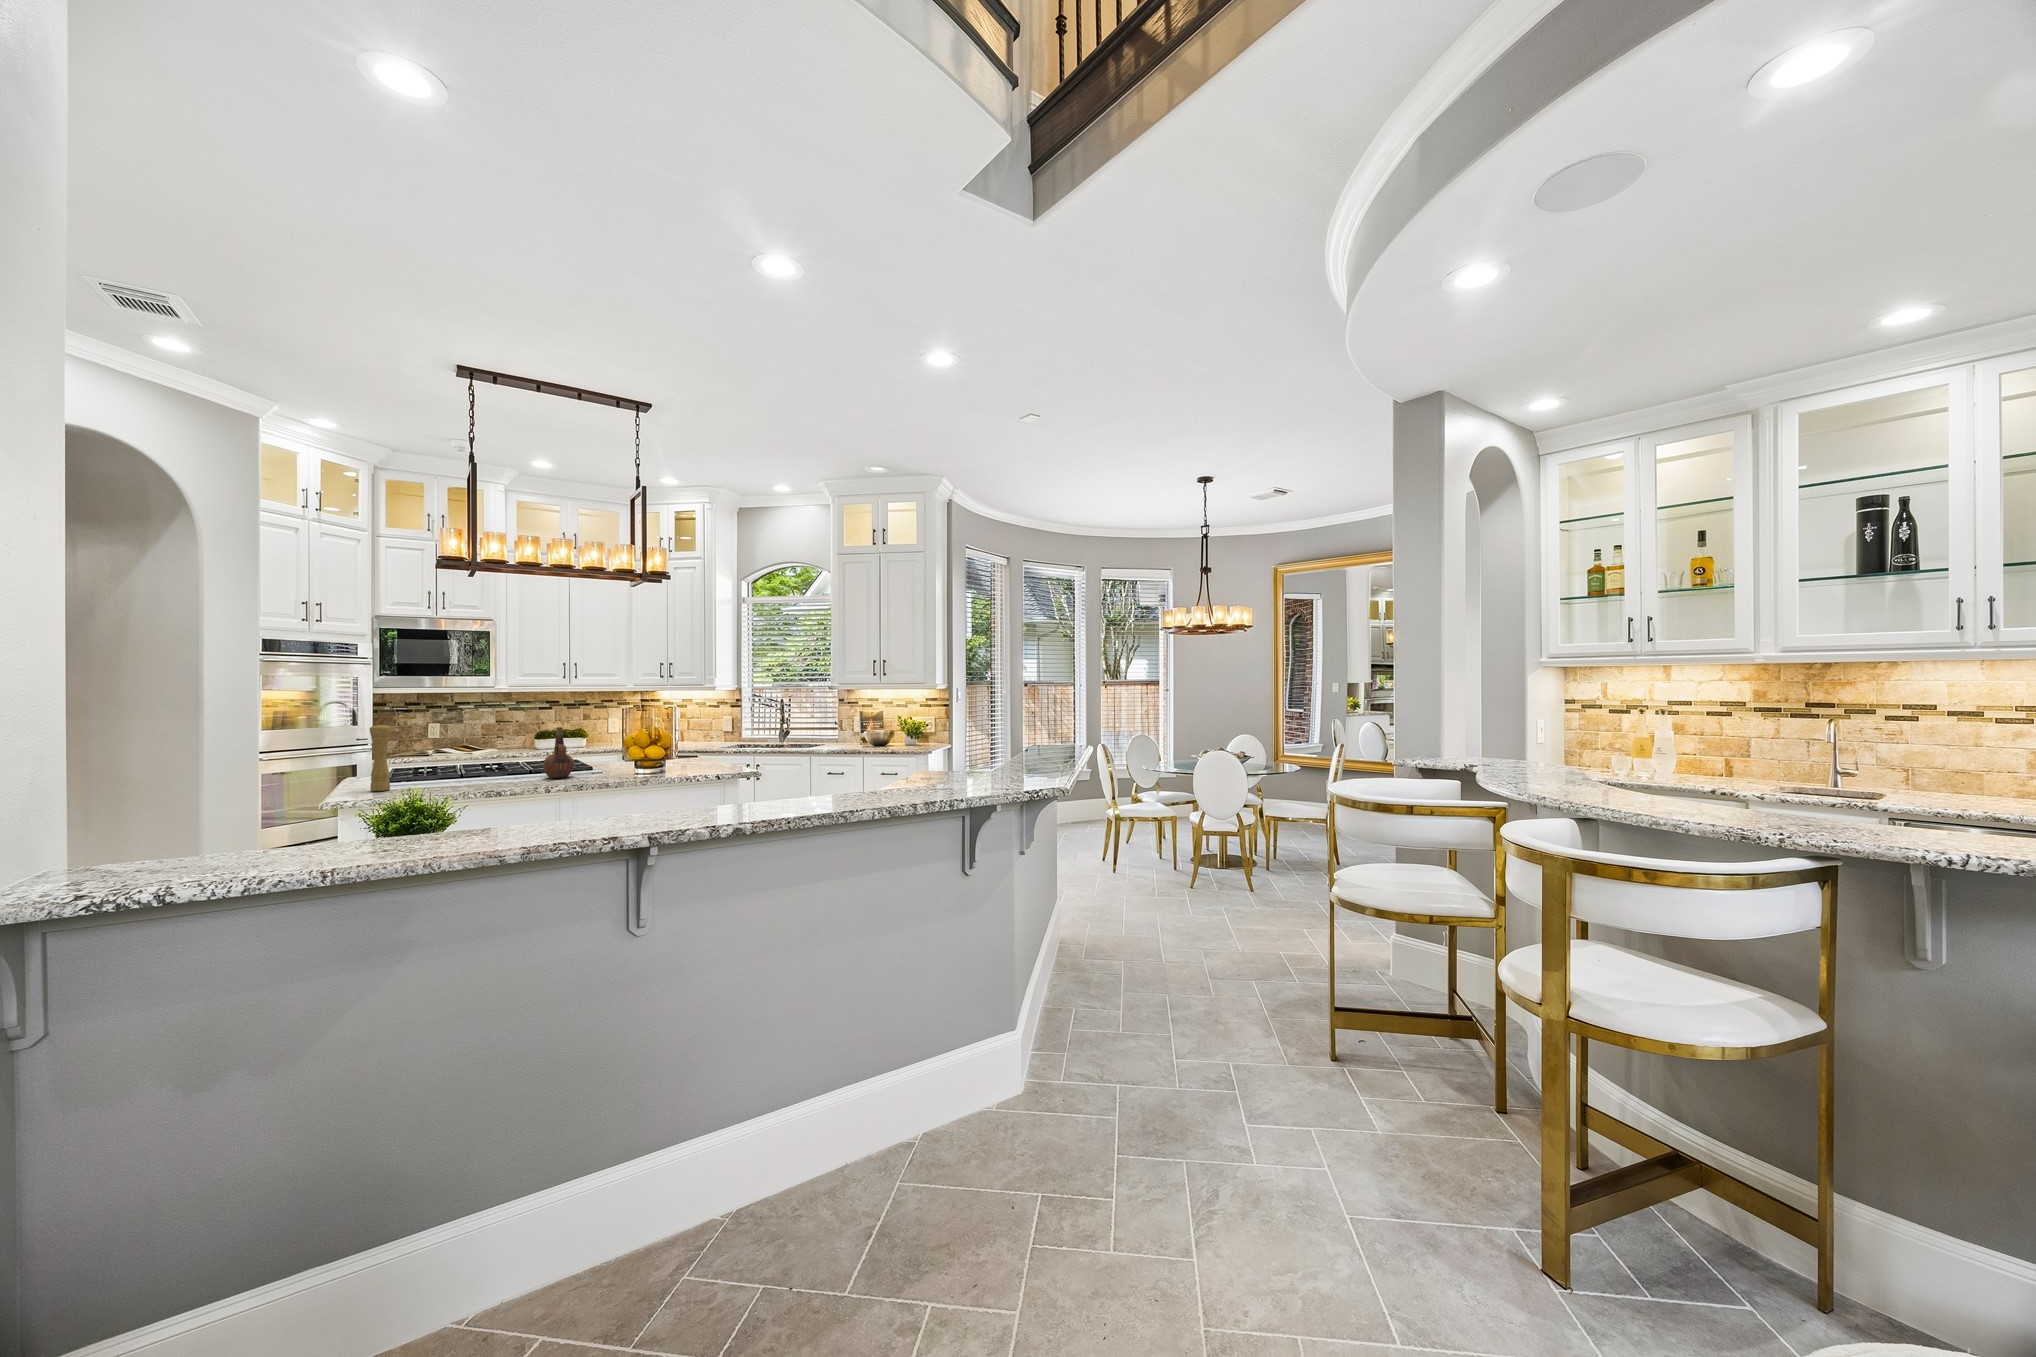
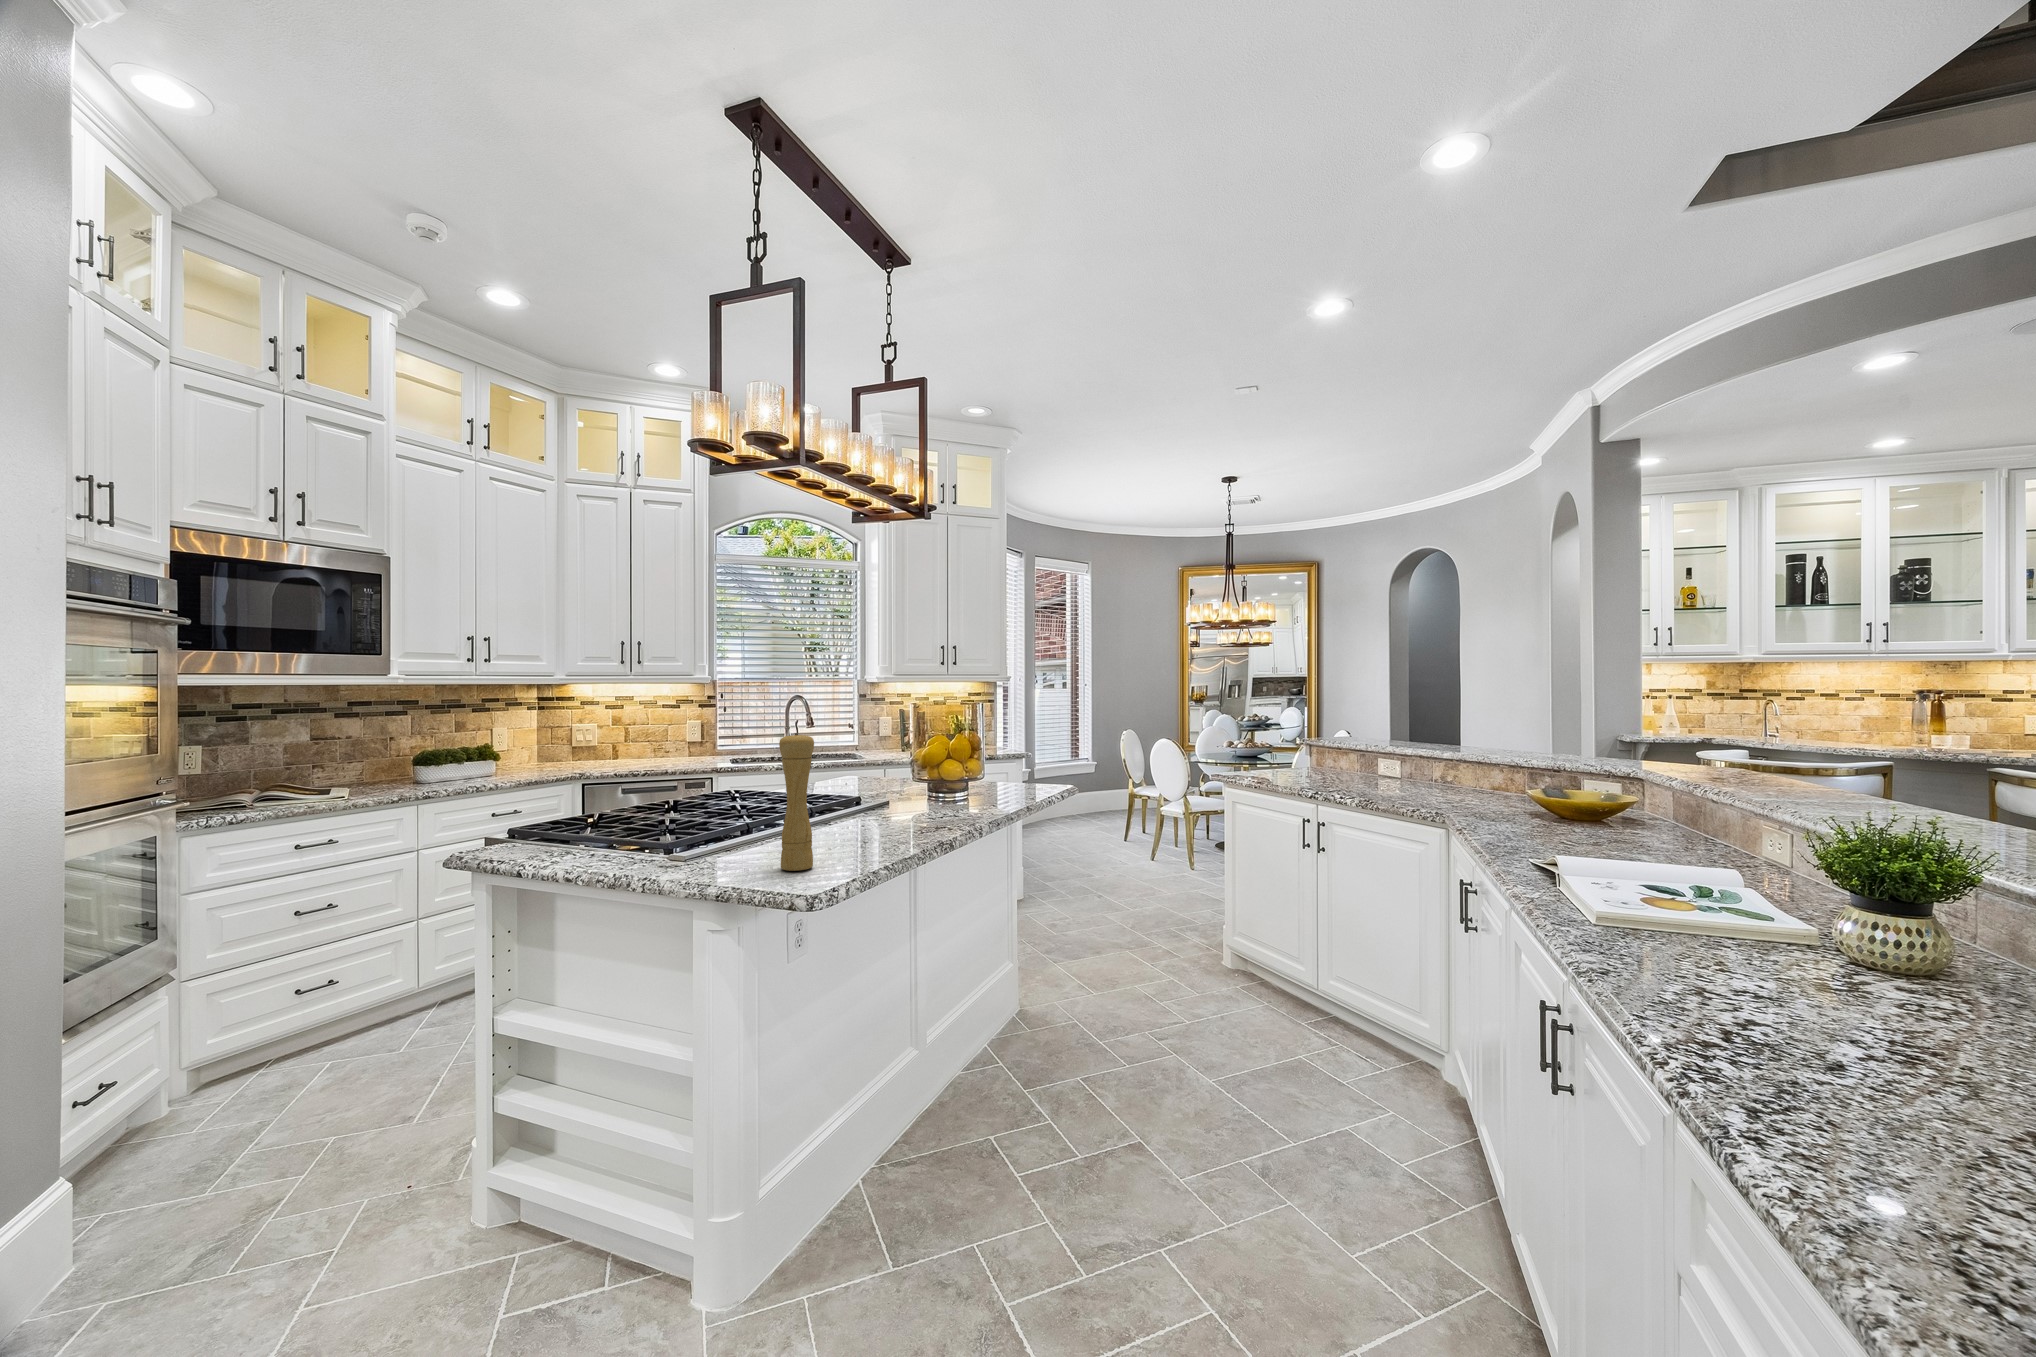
ceramic pitcher: present [543,727,574,778] -> none [925,733,974,817]

